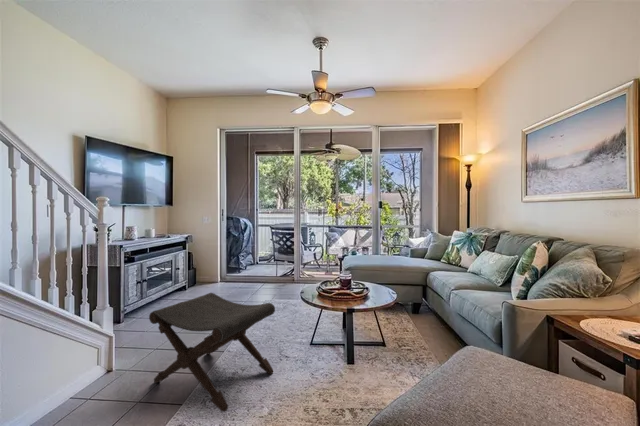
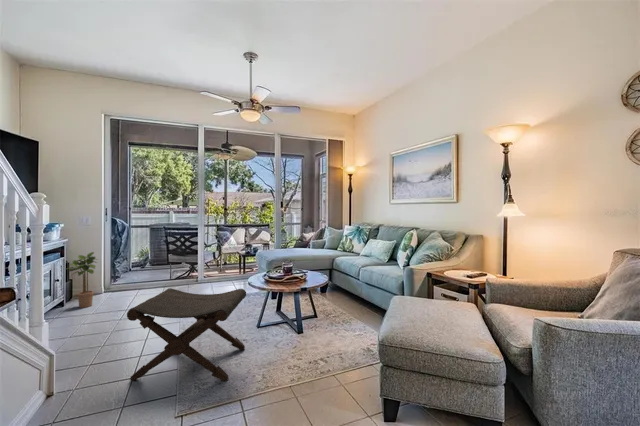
potted plant: none [178,249,204,297] -> present [67,252,96,308]

